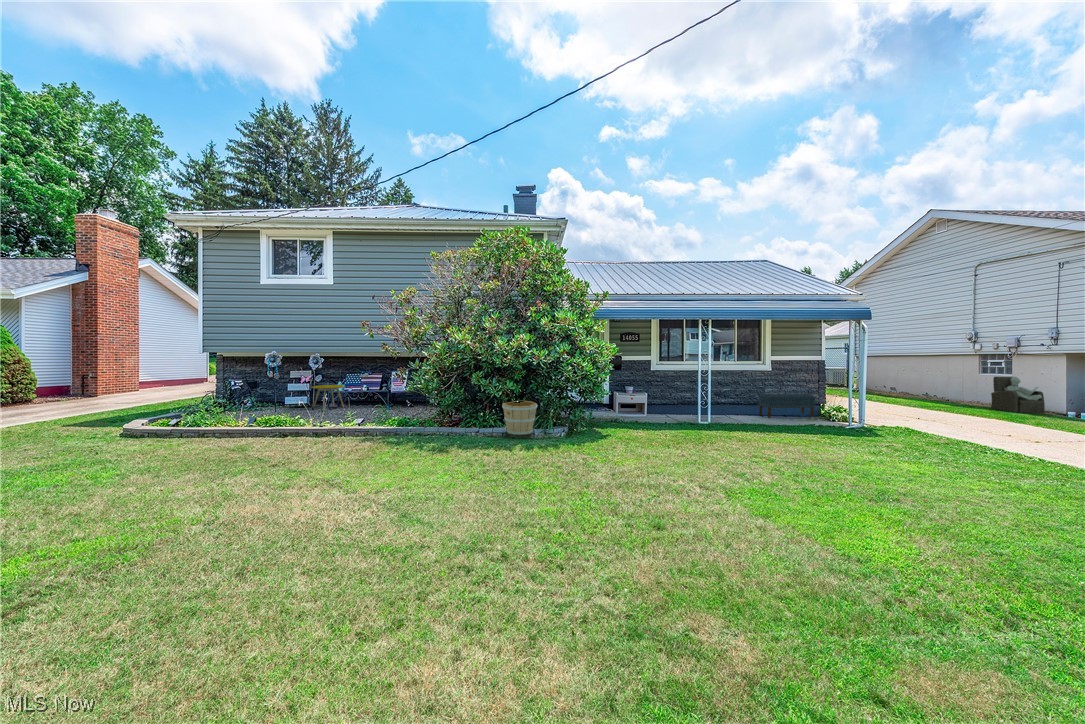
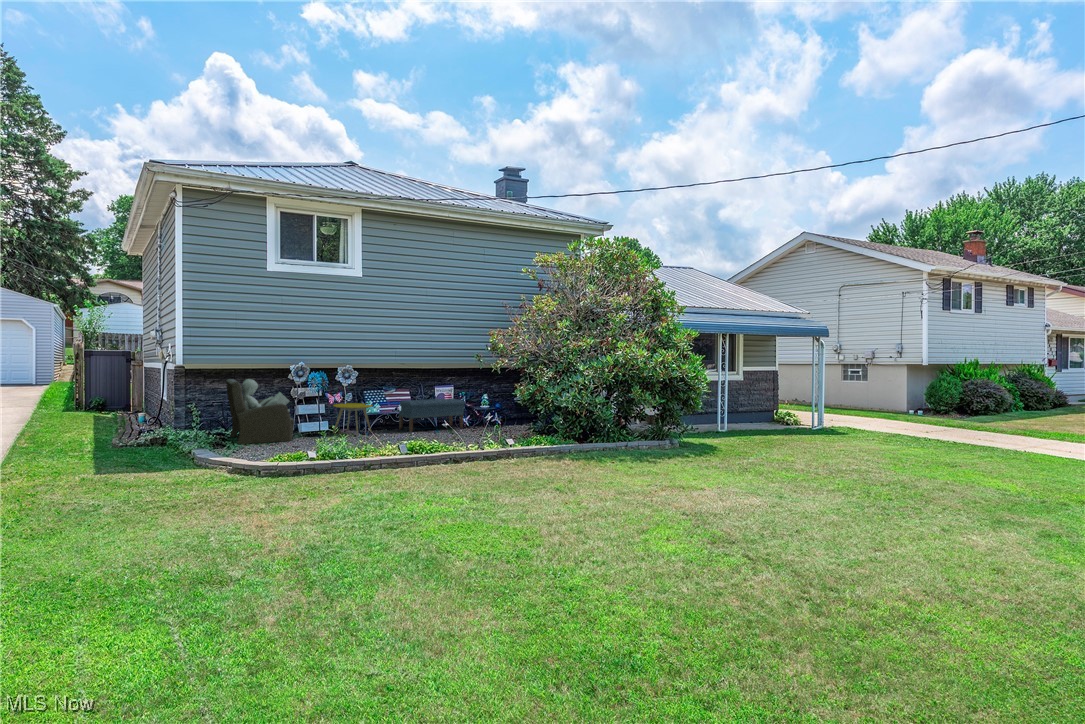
armchair: present [991,377,1045,413] -> present [226,379,294,444]
bench: present [759,394,816,418] -> present [399,398,465,432]
wooden bucket: present [502,401,538,435] -> none [617,414,652,447]

